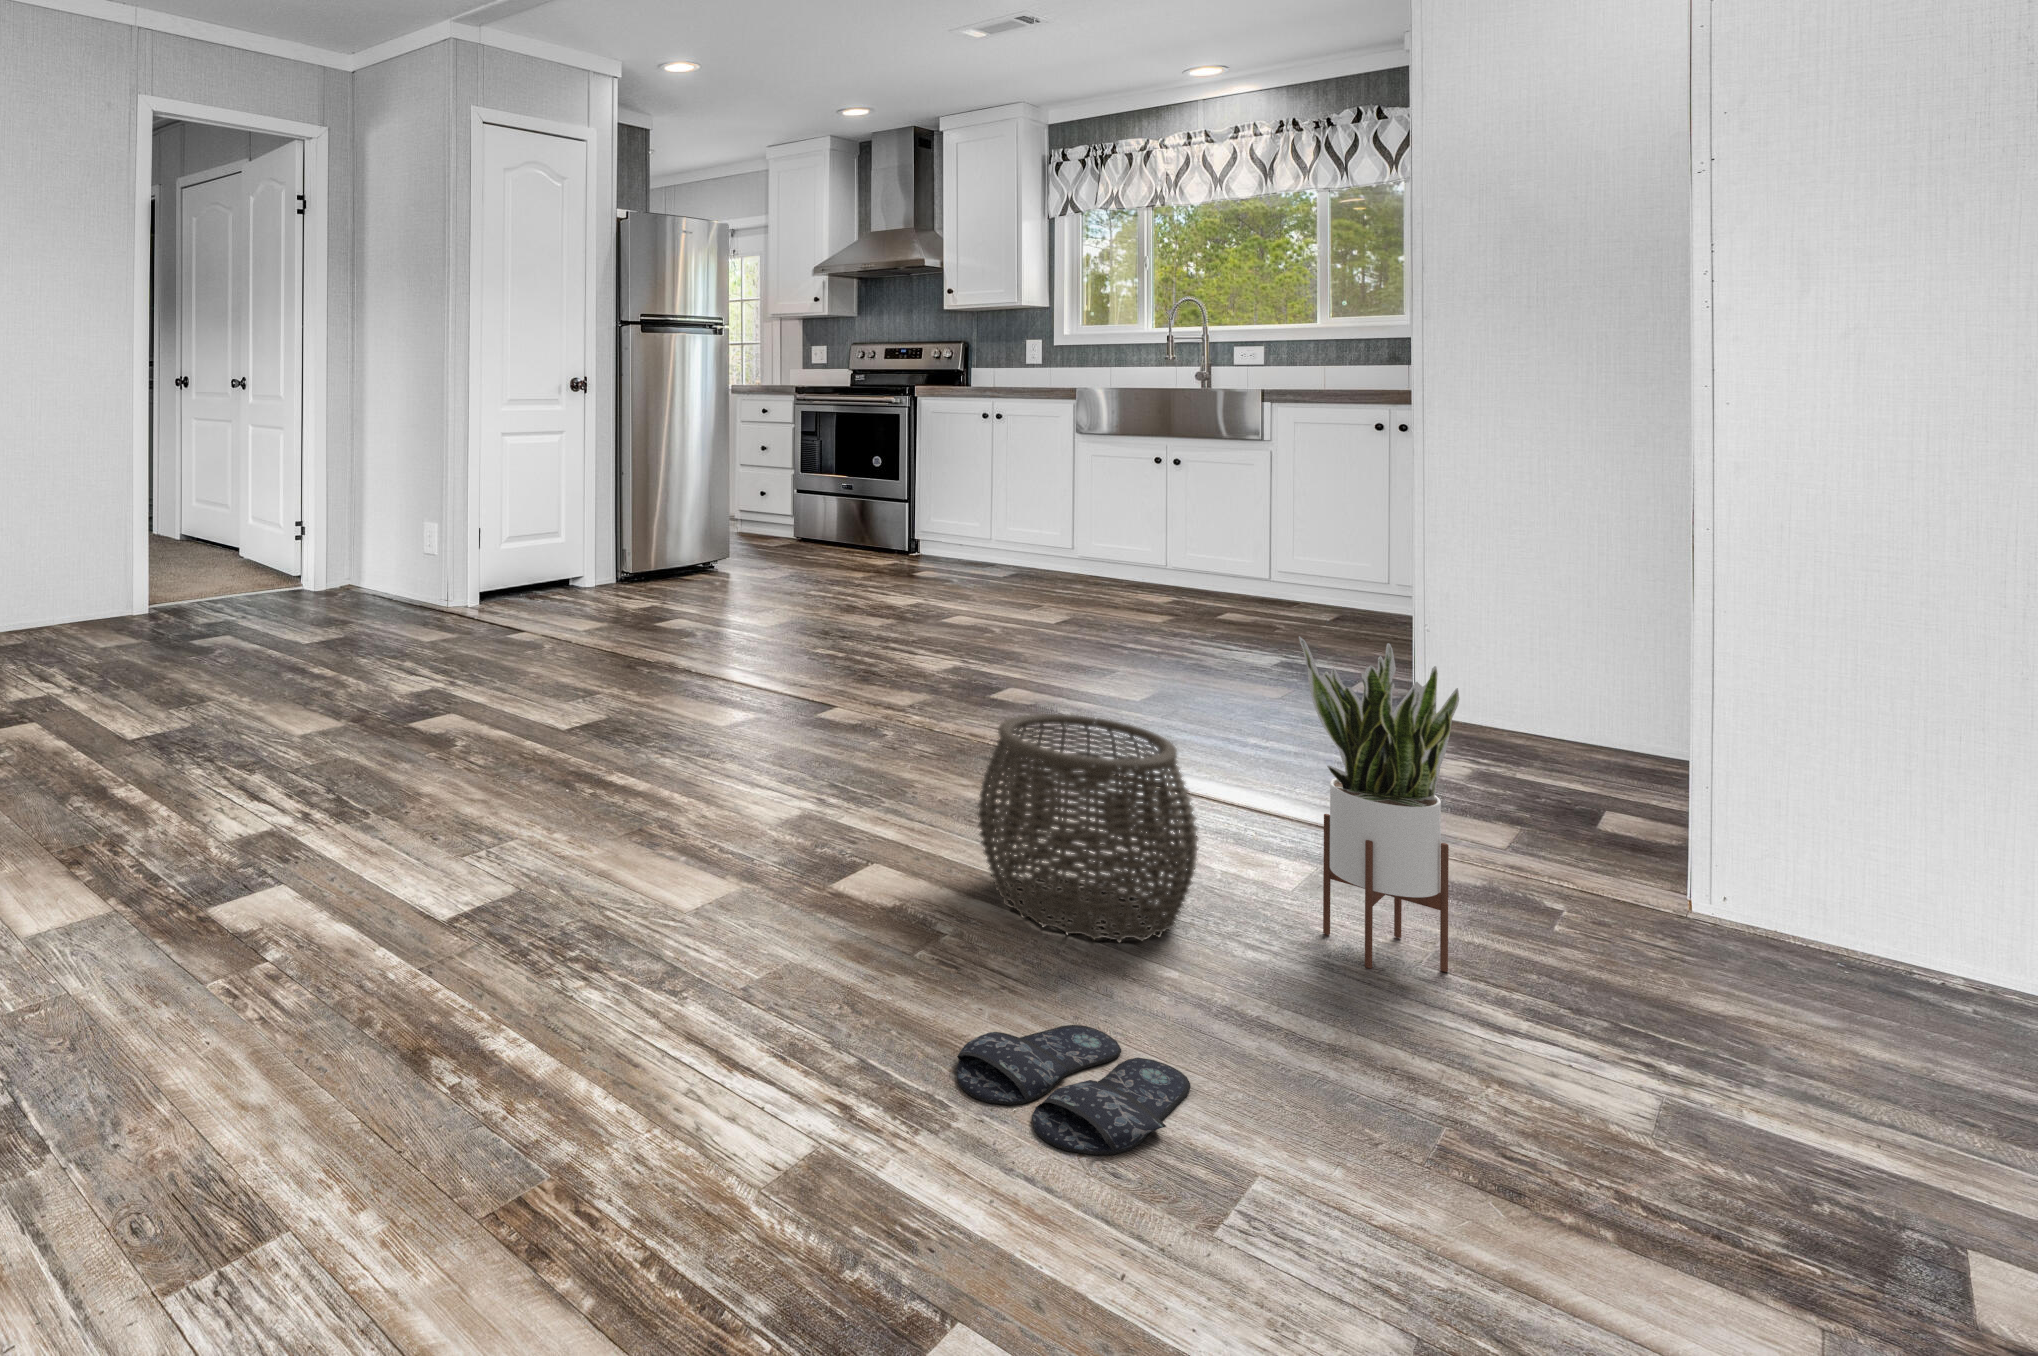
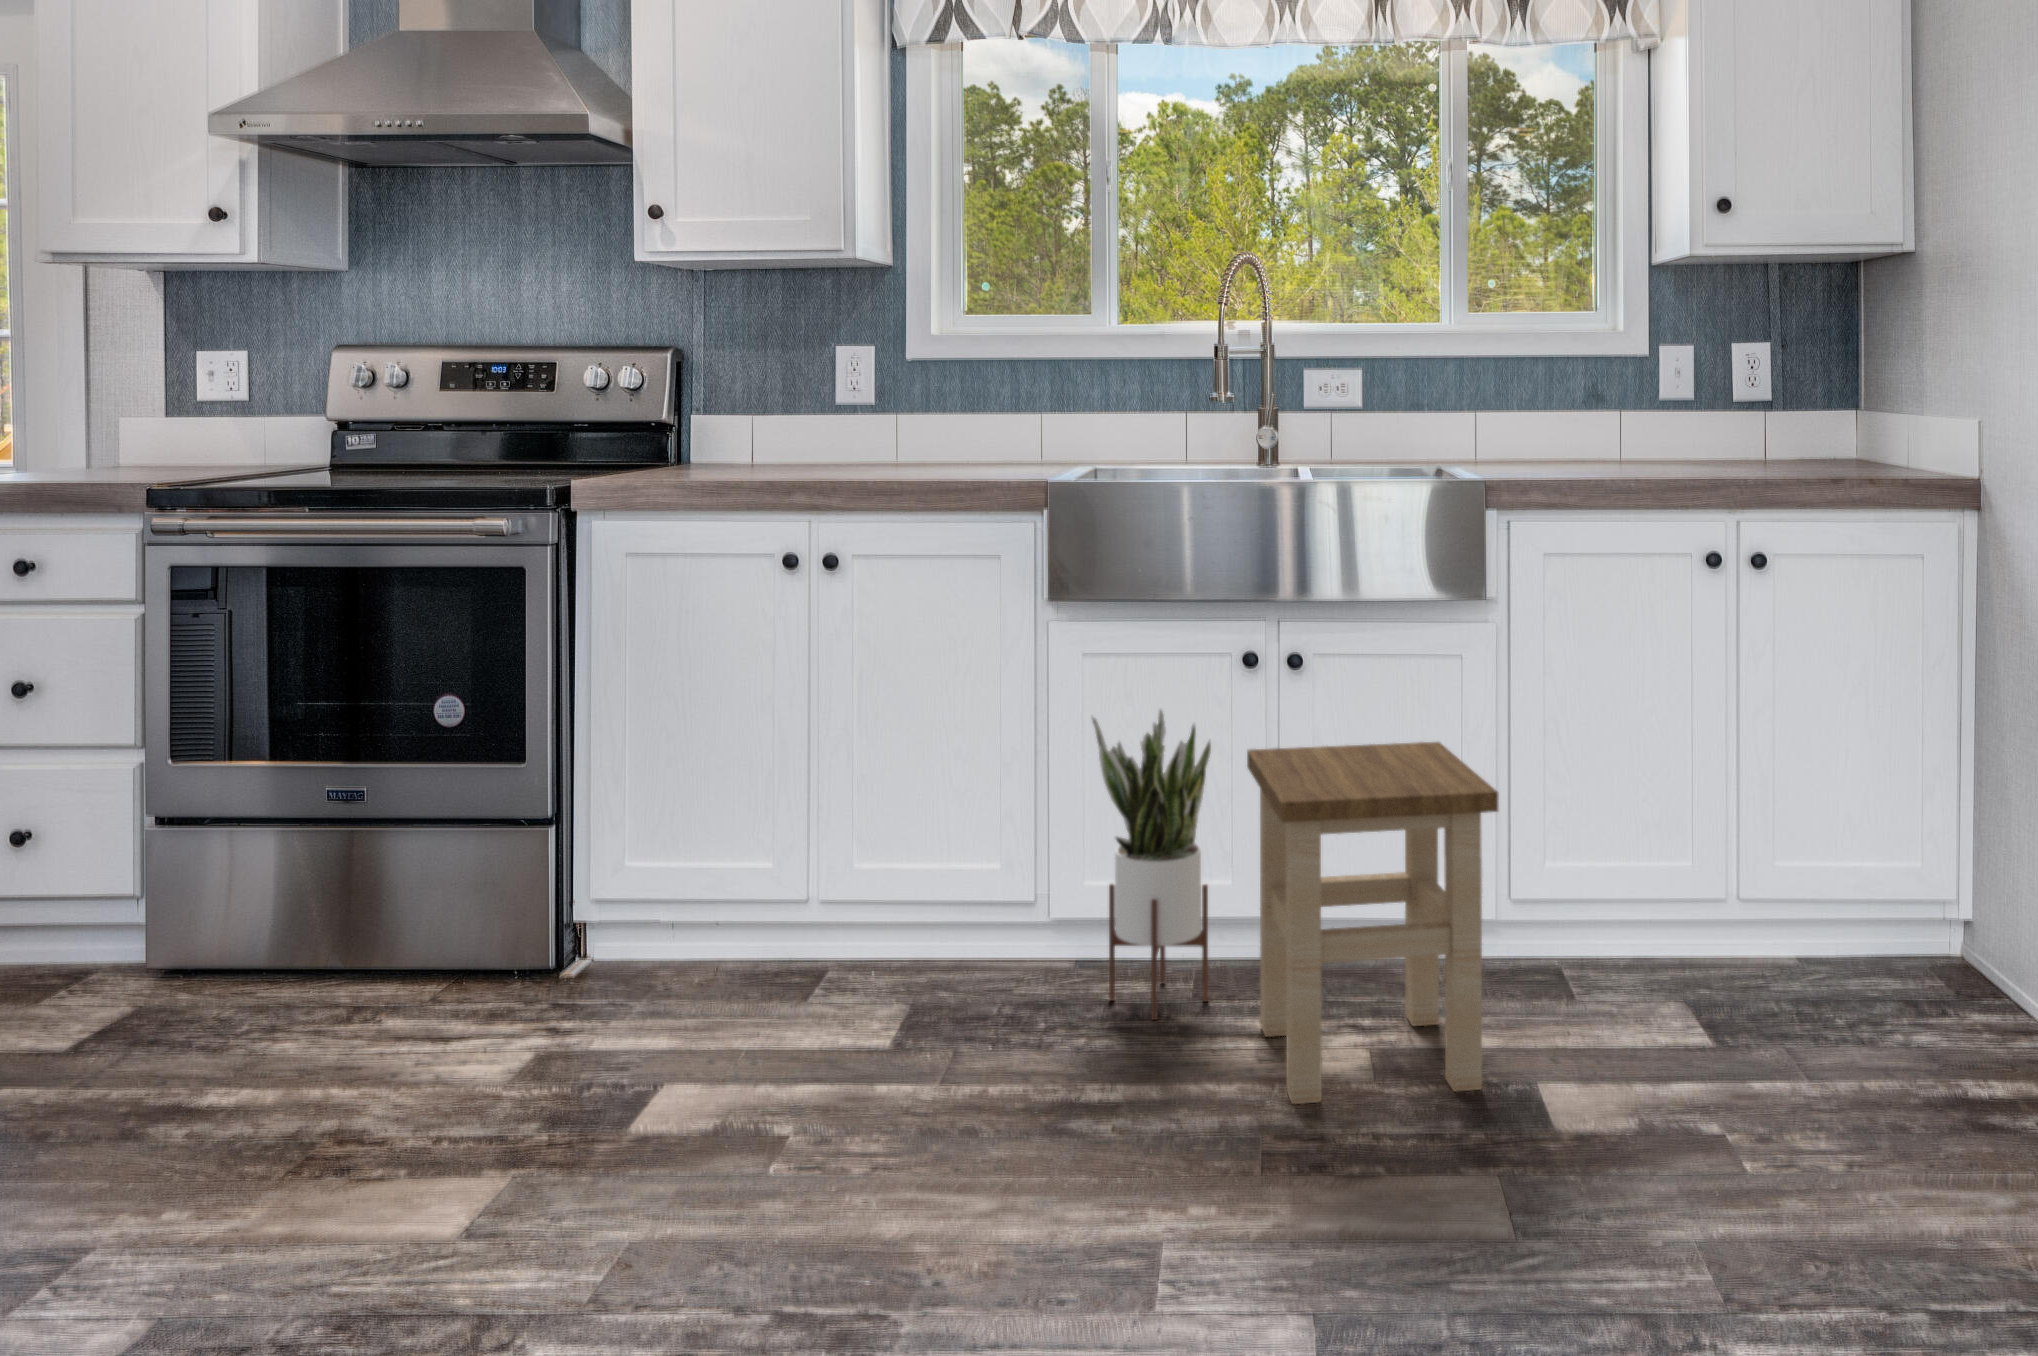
stool: none [1492,703,1875,1215] -> present [1247,742,1498,1104]
woven basket: present [978,714,1199,942] -> none [788,840,1016,1090]
slippers: present [957,1025,1191,1155] -> none [872,1173,1081,1304]

